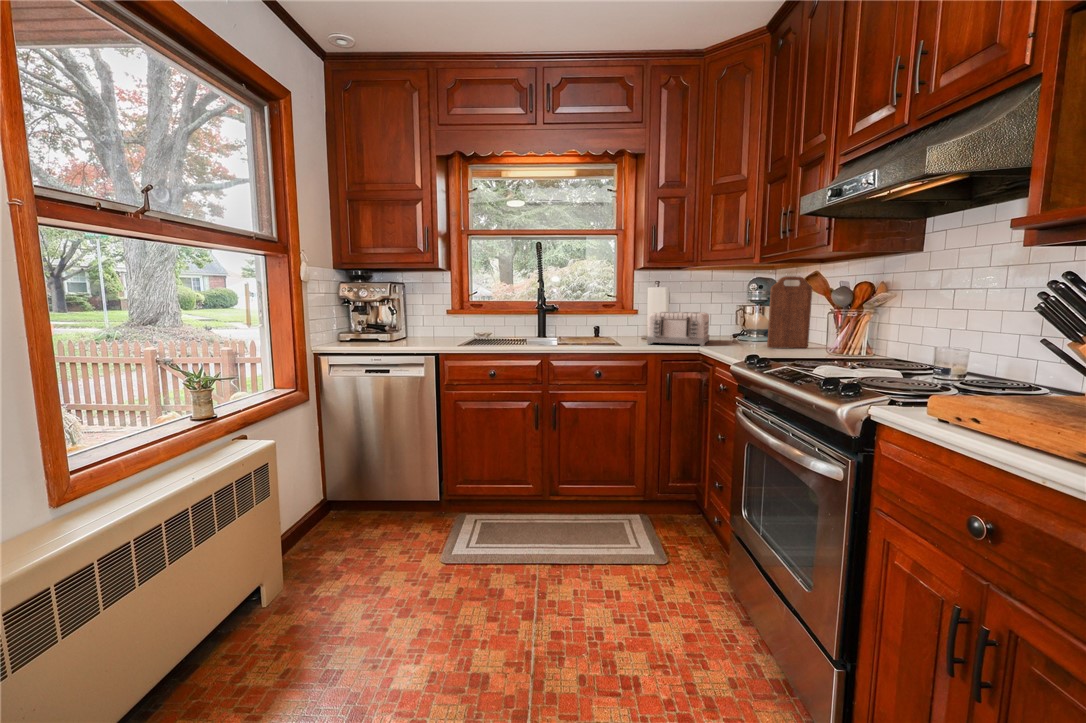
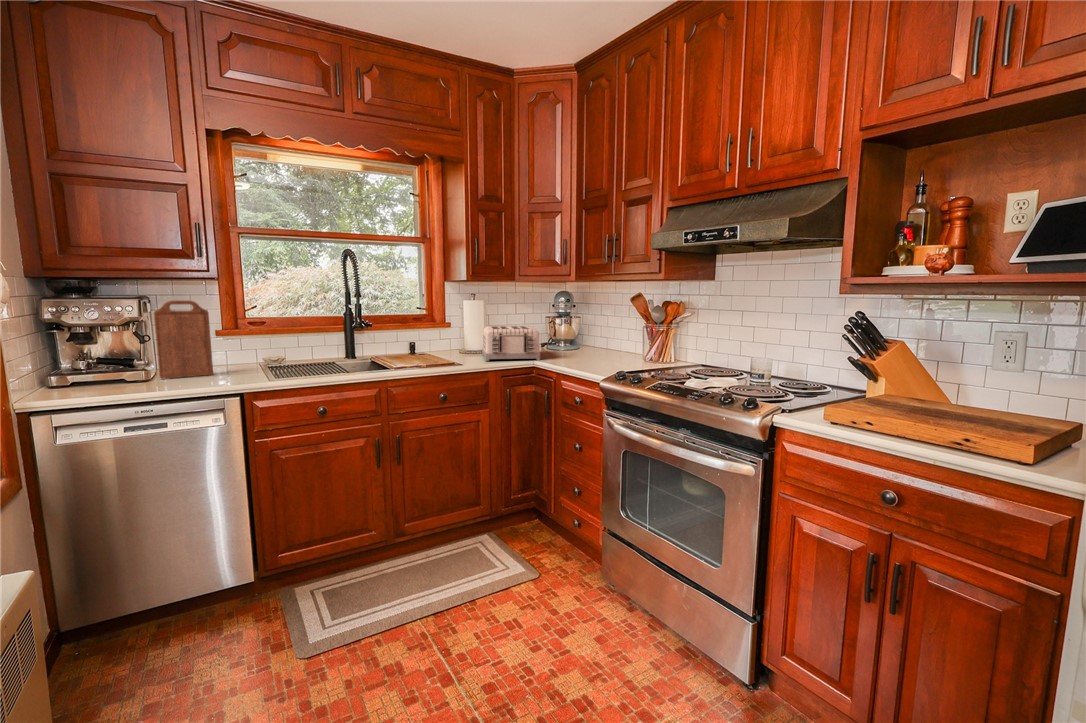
cutting board: present [767,276,812,348] -> present [154,300,213,379]

